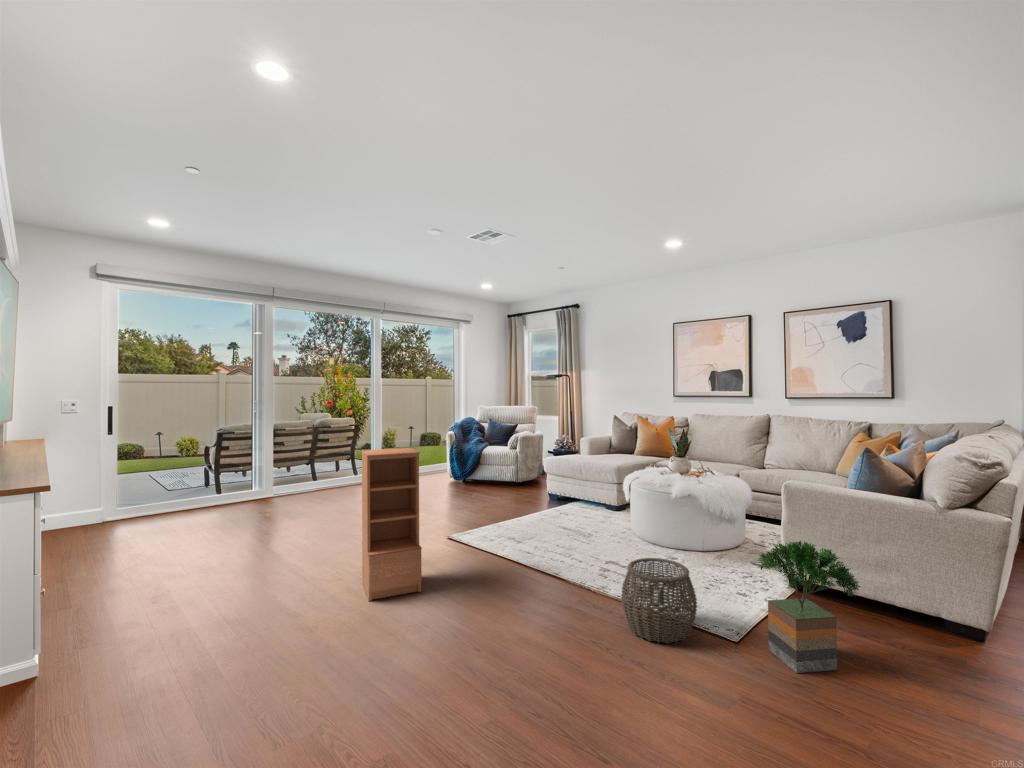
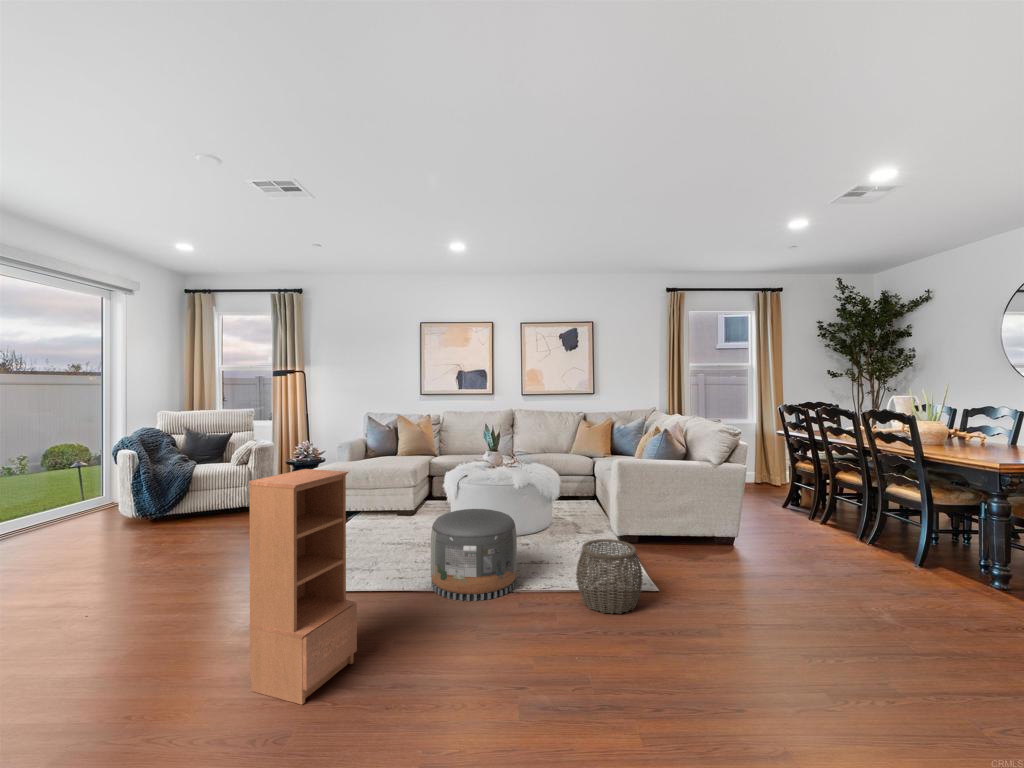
pouf: none [533,504,614,589] -> present [431,509,517,601]
potted tree: present [758,541,861,673] -> none [668,499,738,597]

